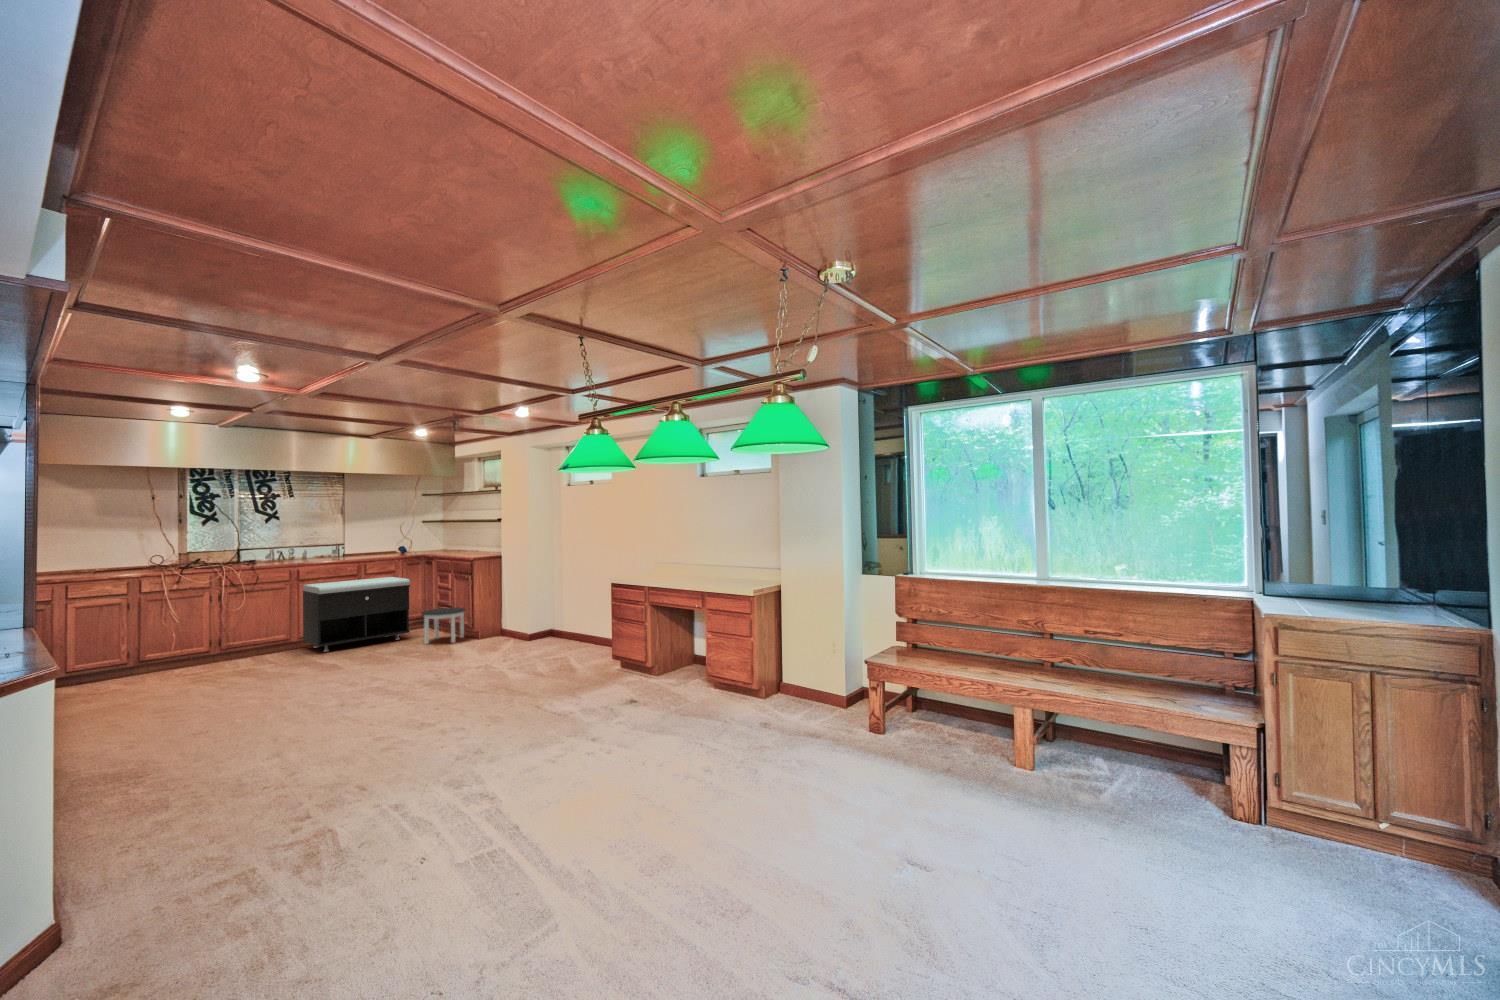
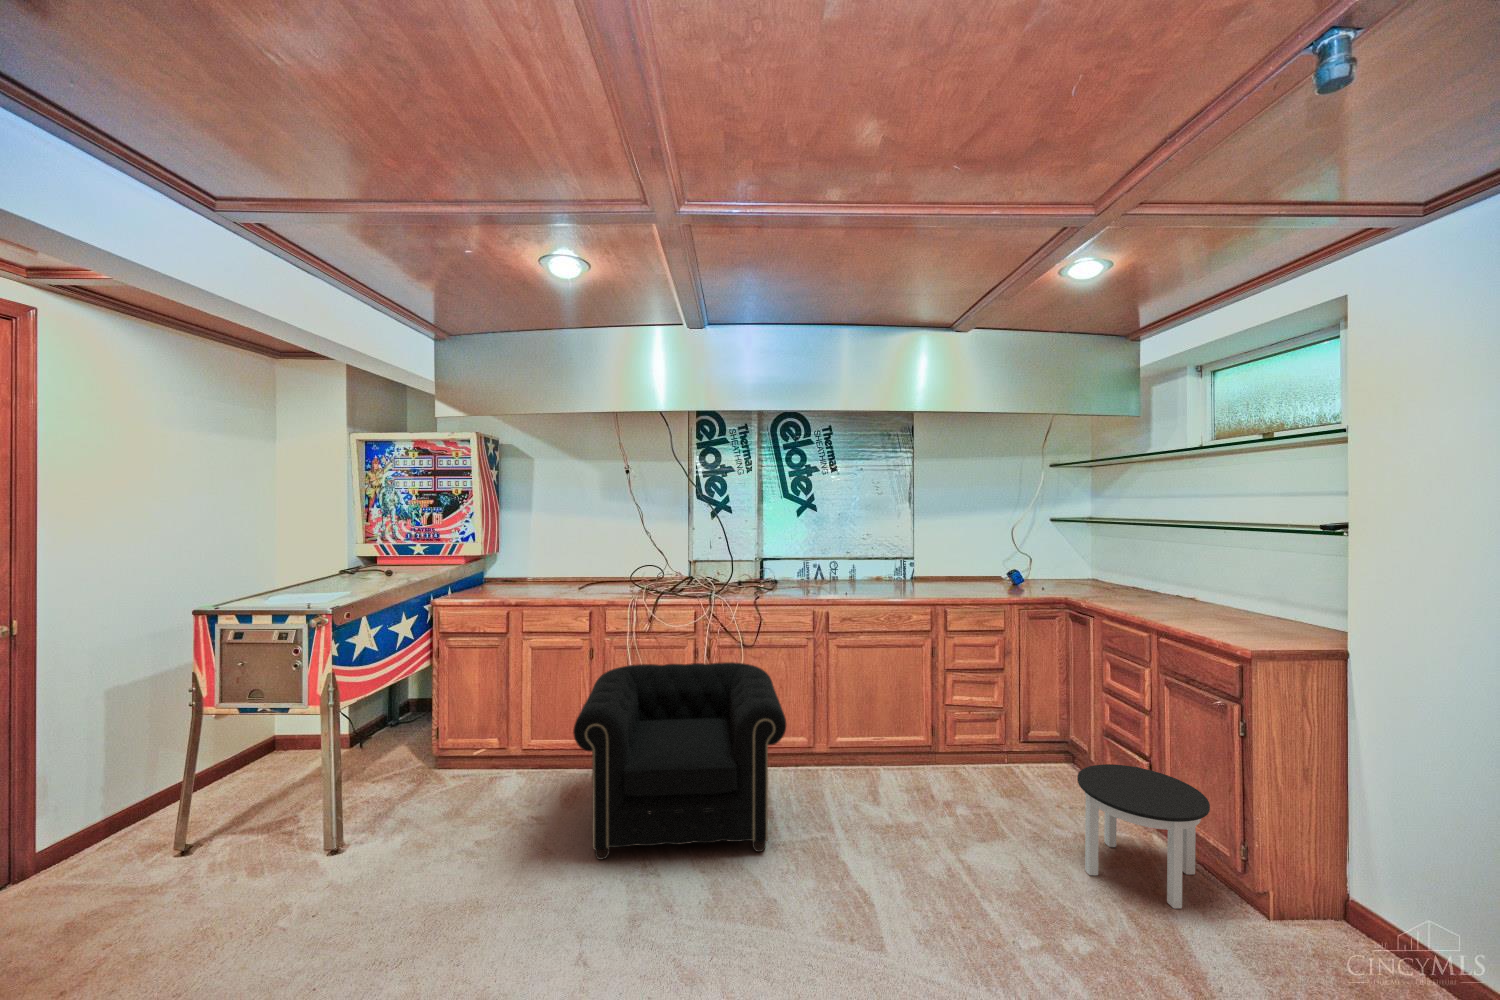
storage bench: present [303,577,410,652] -> none [835,645,1042,809]
armchair: none [149,597,289,684] -> present [573,662,786,859]

